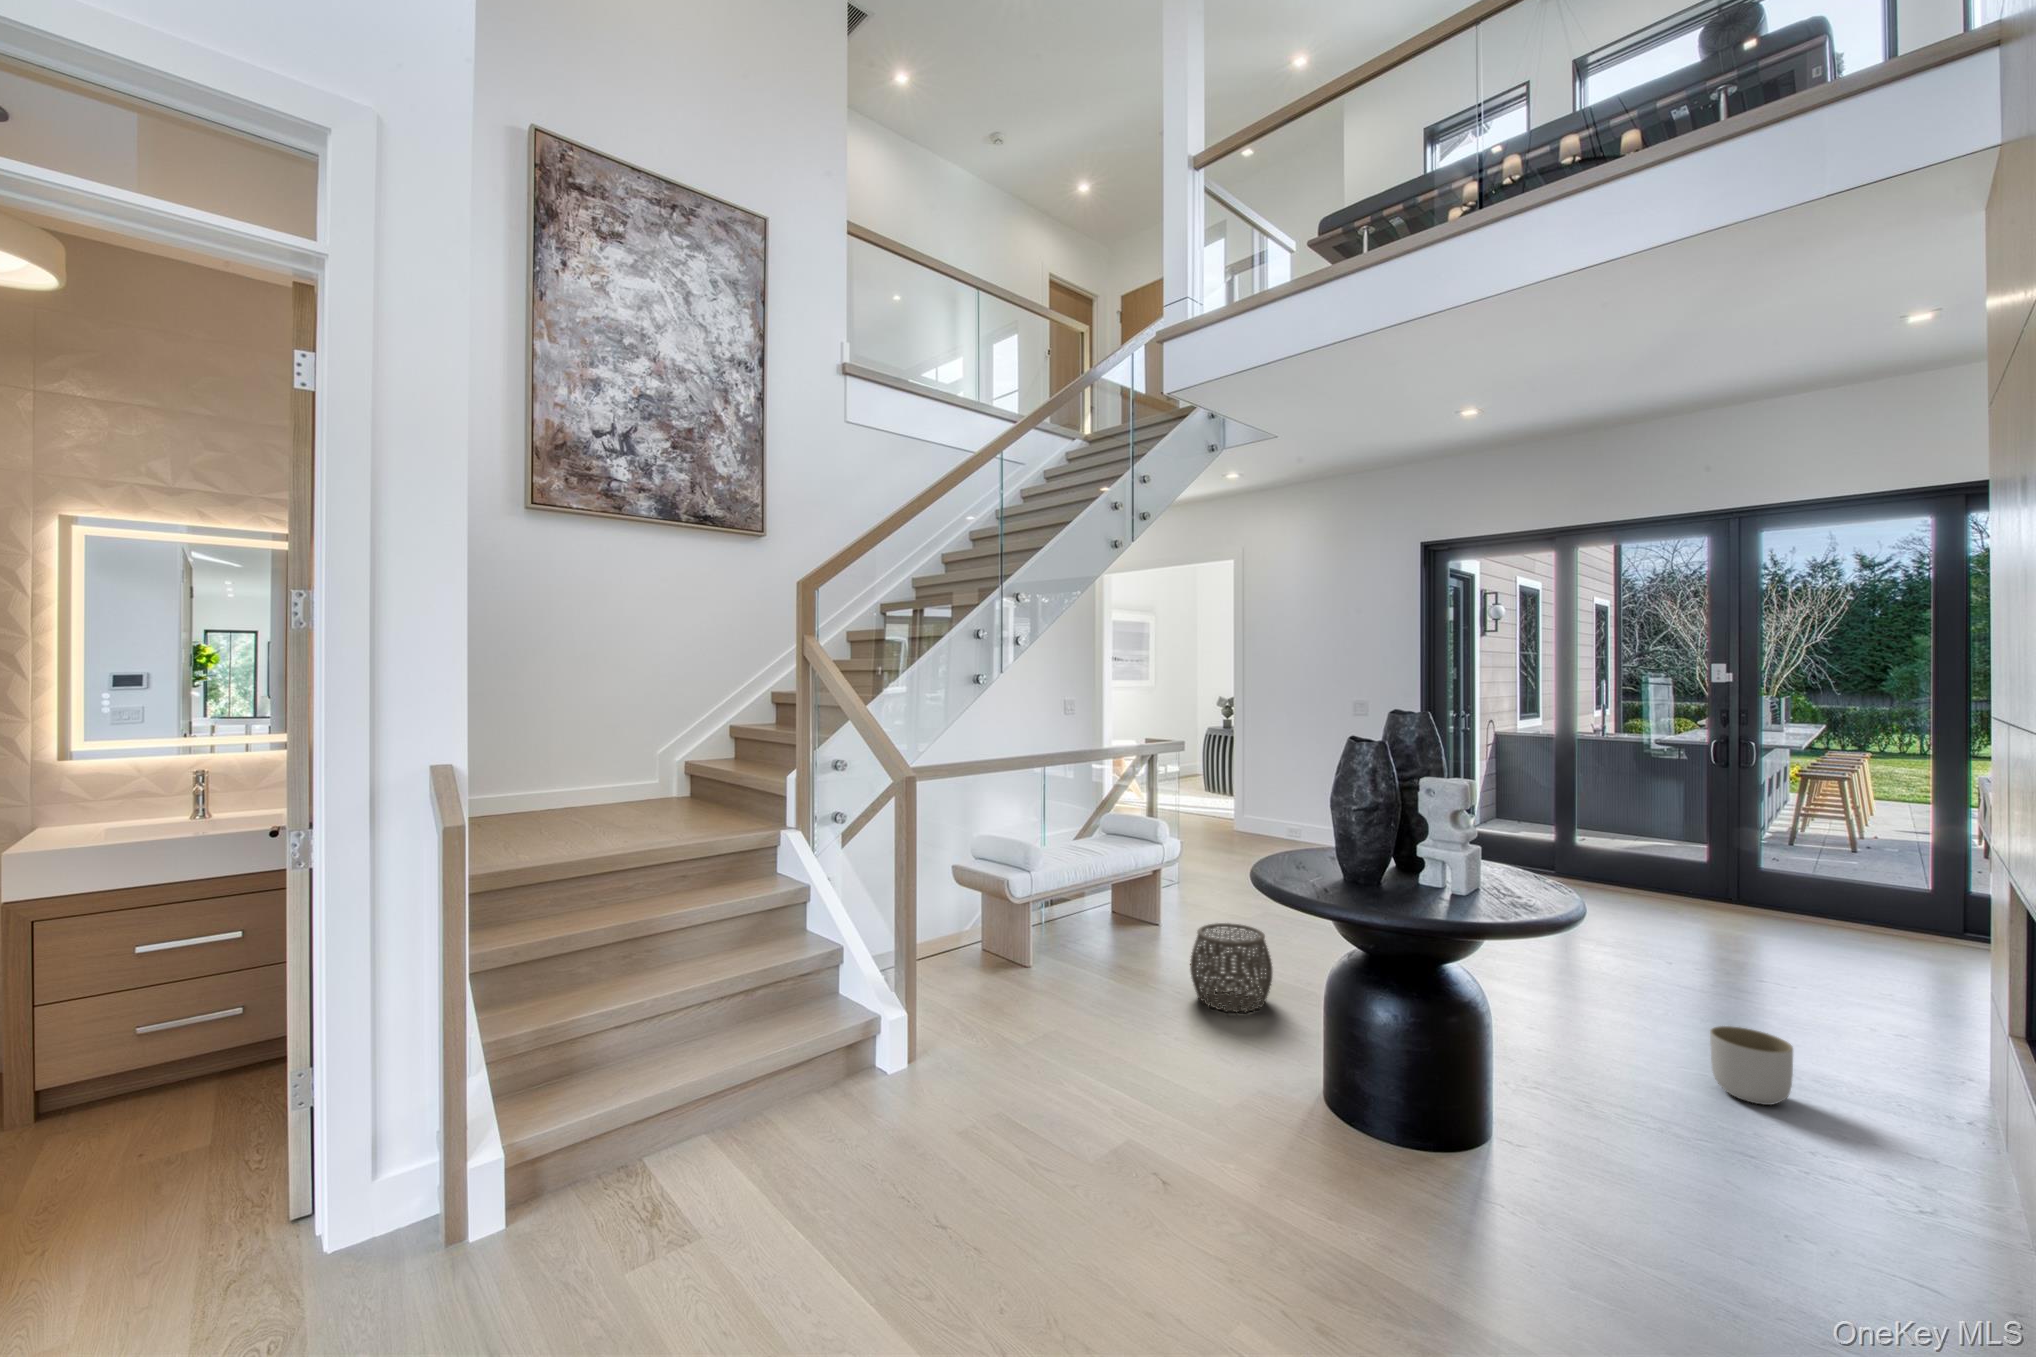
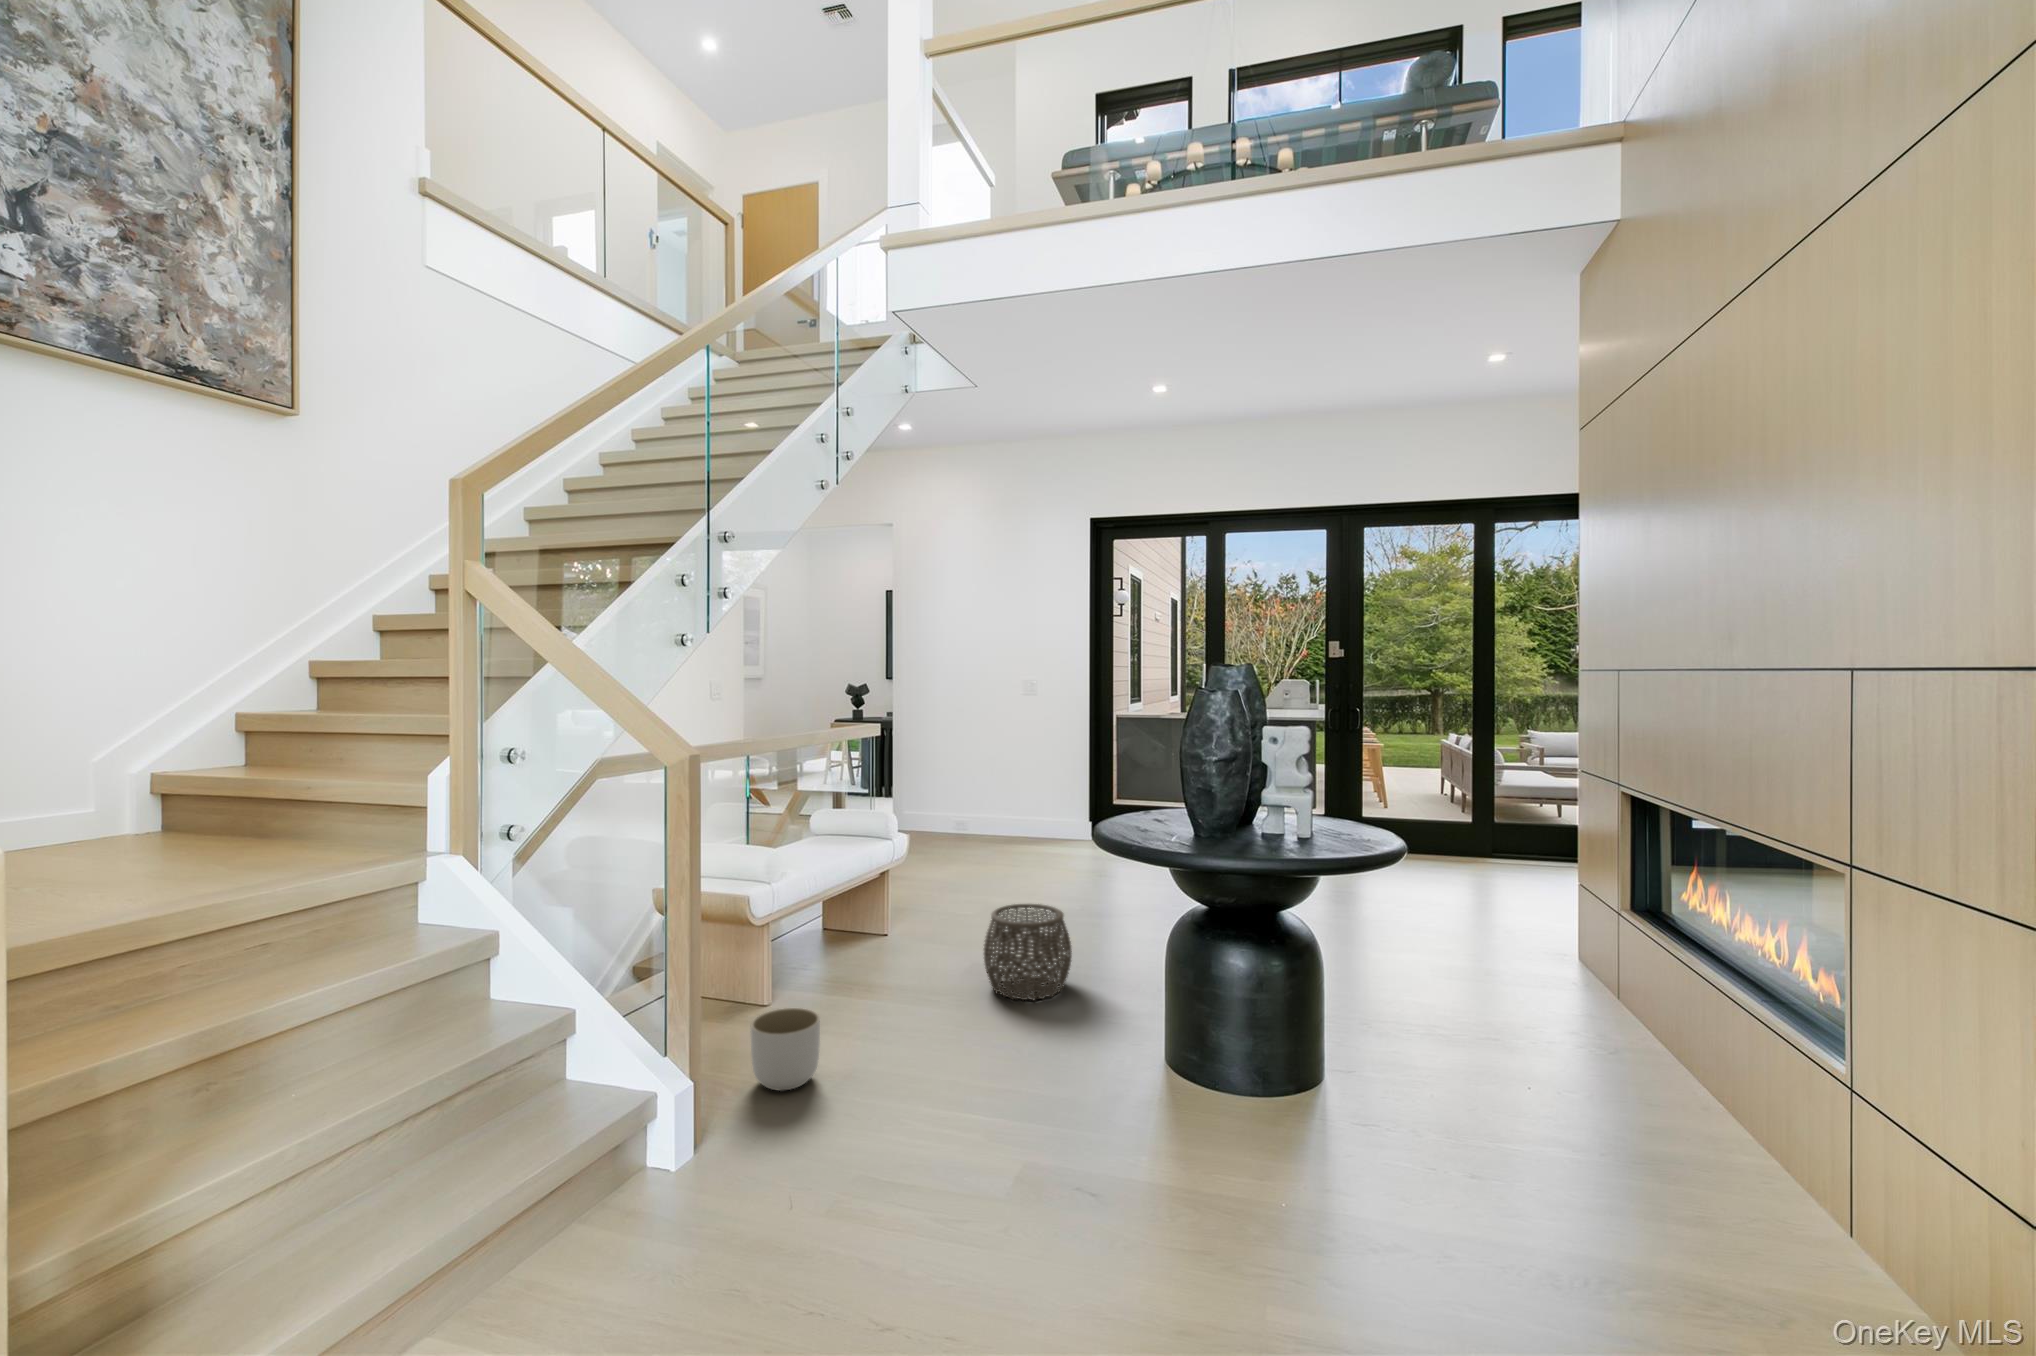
planter: present [1710,1026,1793,1105] -> present [751,1008,820,1091]

